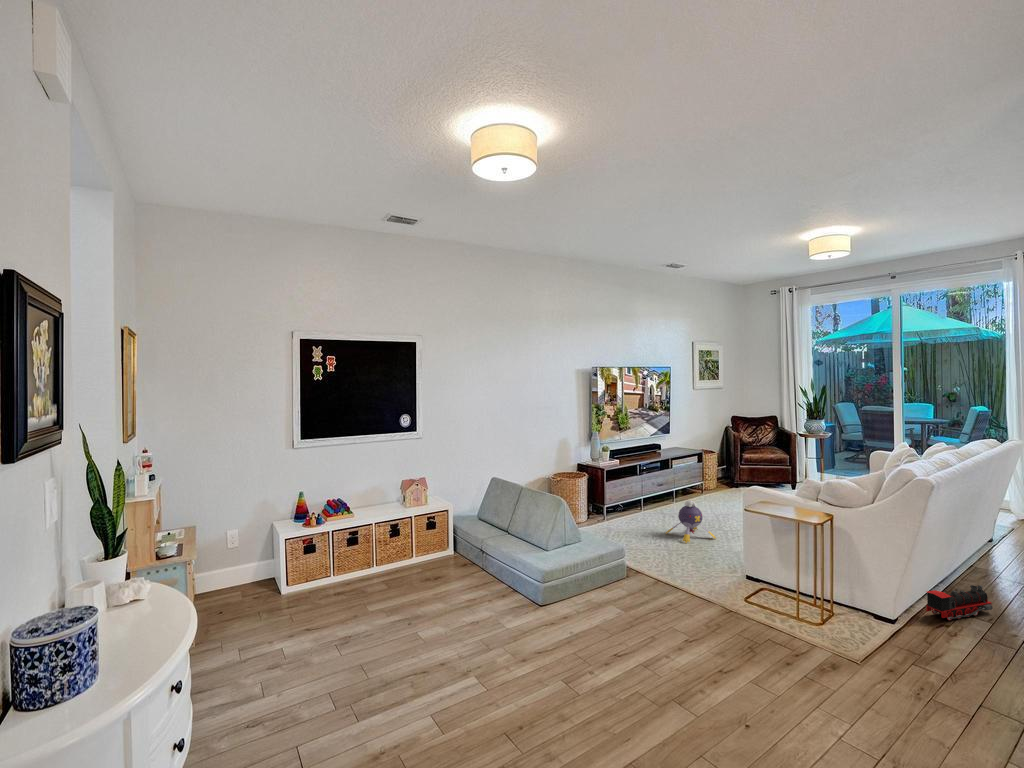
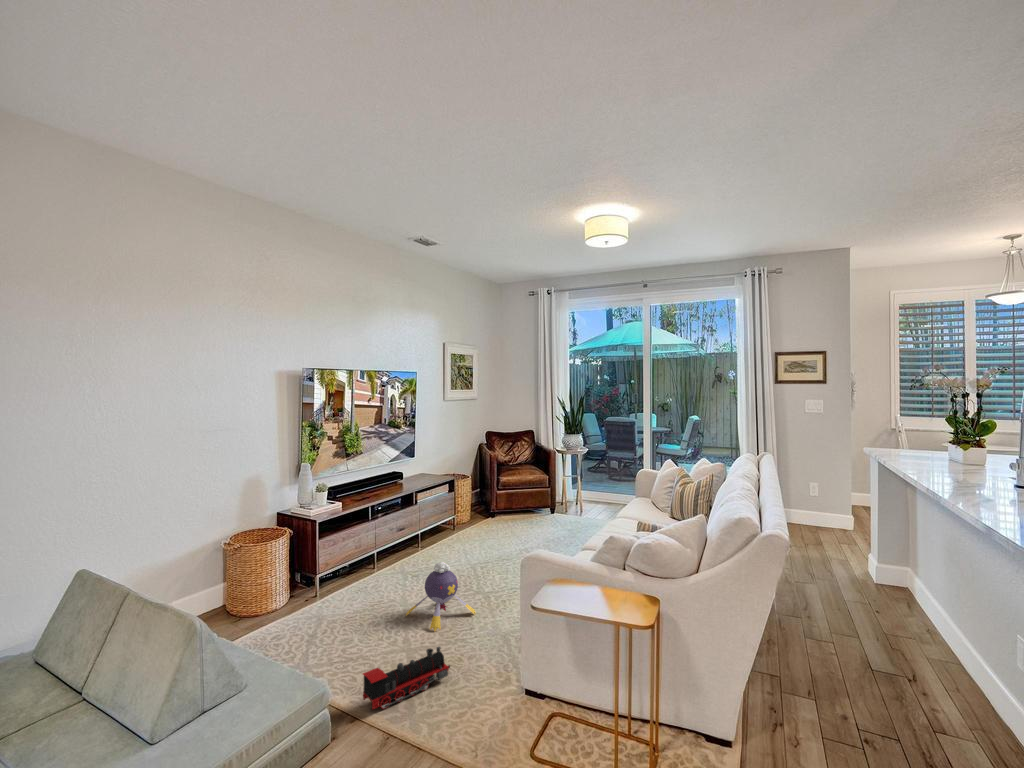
toy train: present [926,585,993,620] -> present [363,647,450,709]

